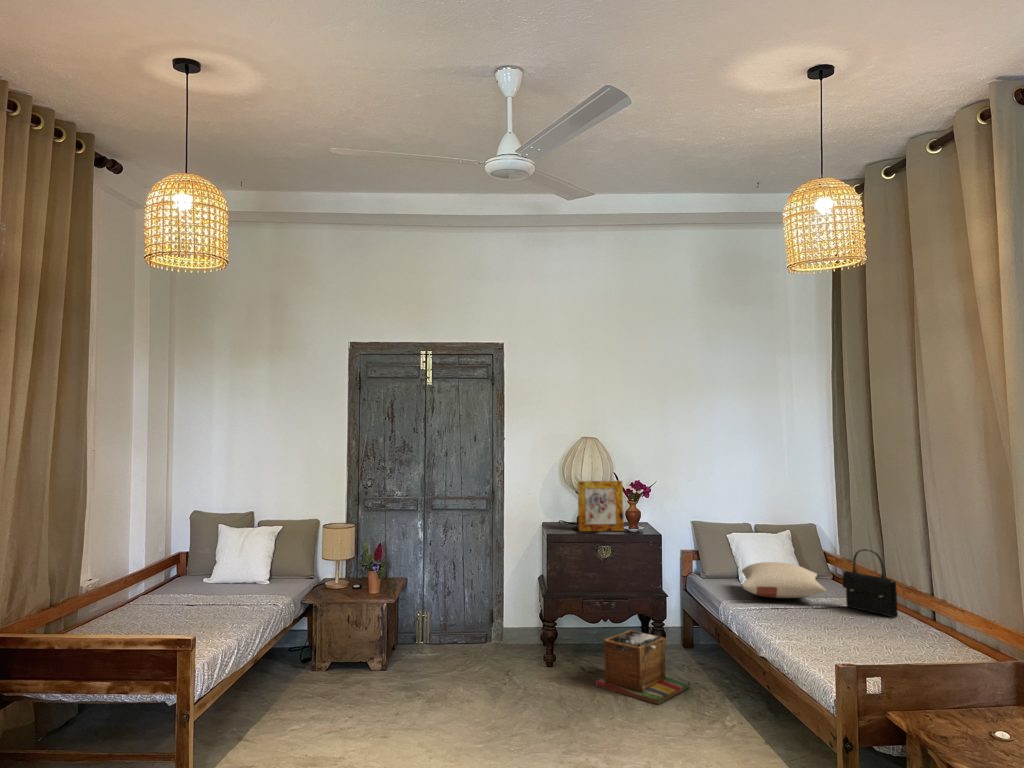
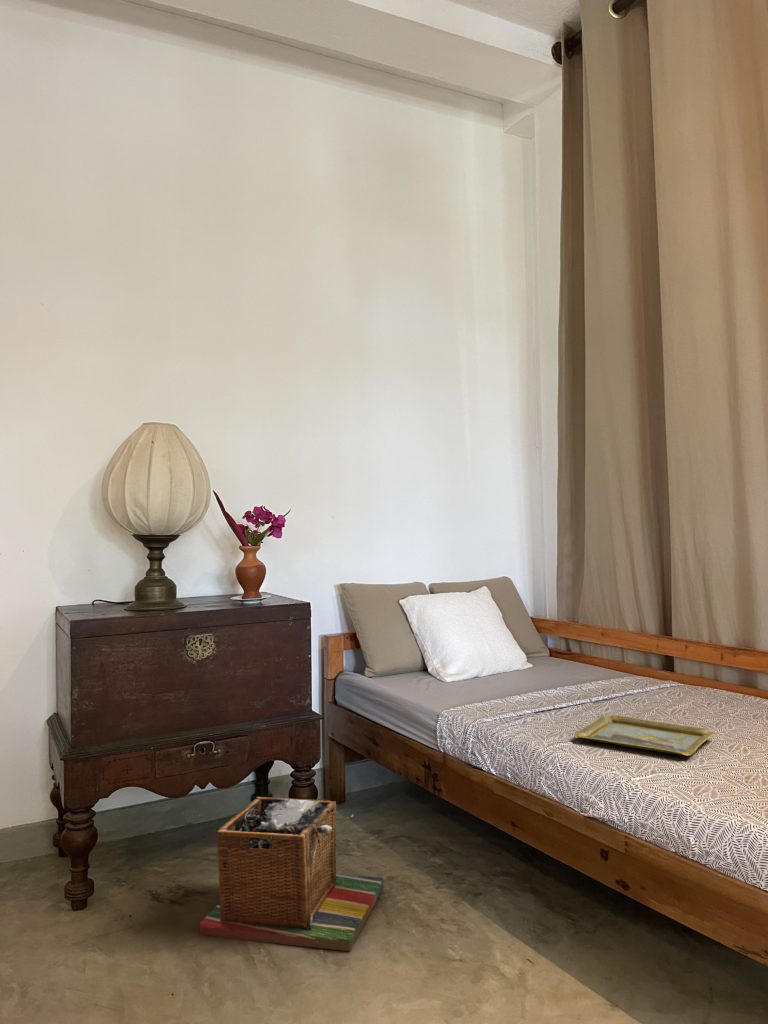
picture frame: present [578,481,624,531] -> none [138,506,234,610]
handbag: present [843,549,898,618] -> none [637,594,736,704]
pillow: present [742,562,826,598] -> none [444,636,616,696]
tray: none [772,612,847,634] -> present [575,715,715,756]

